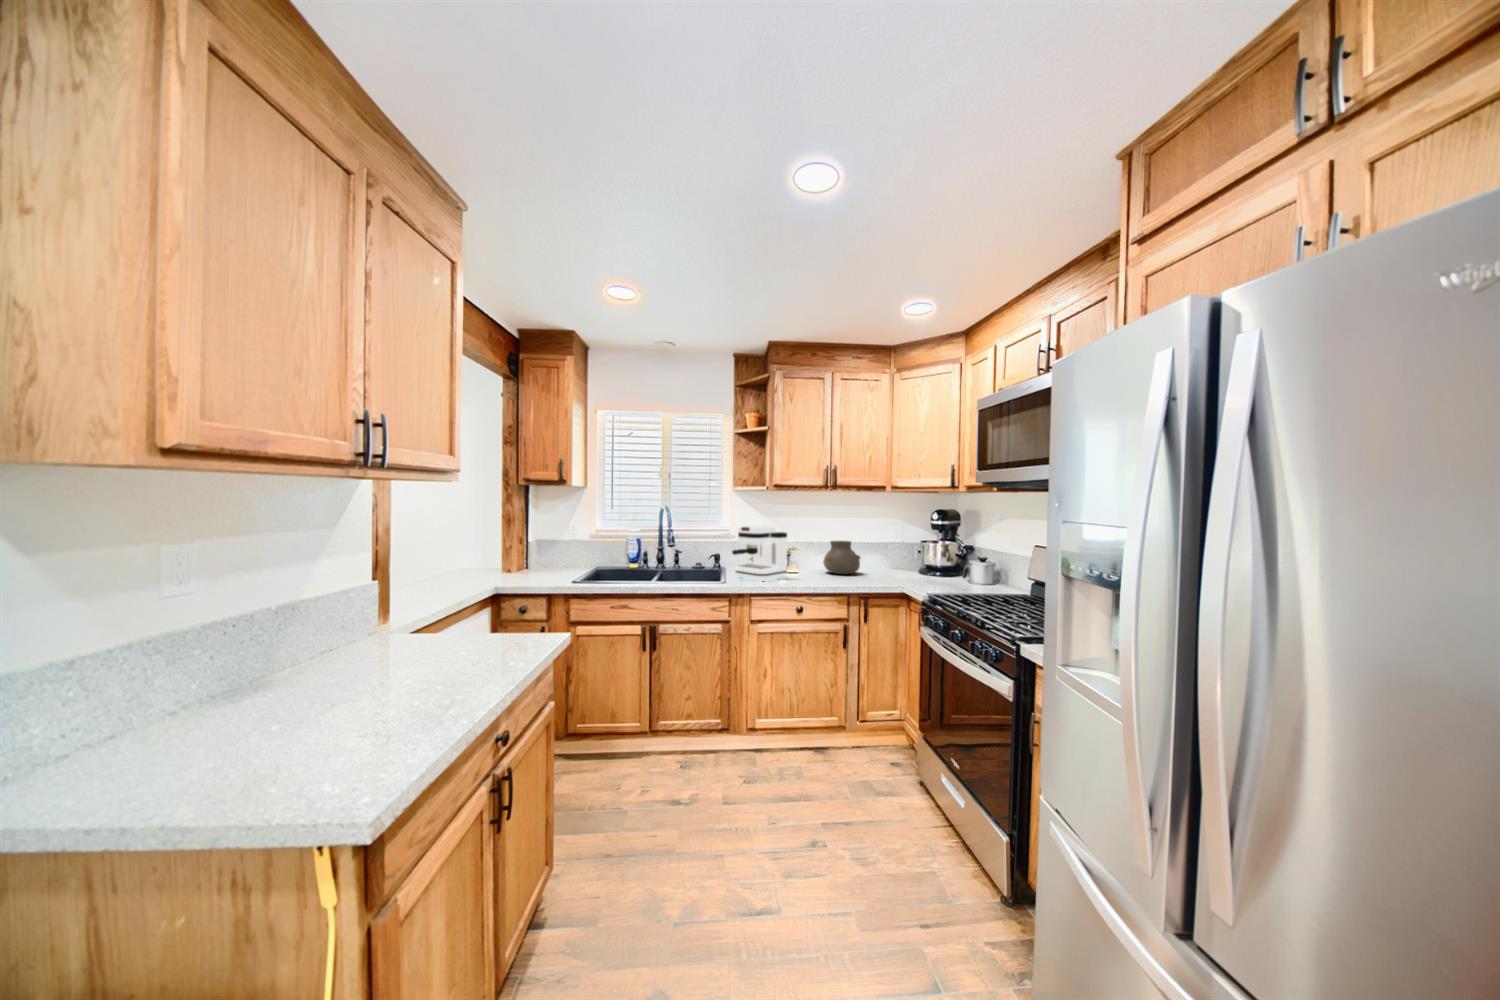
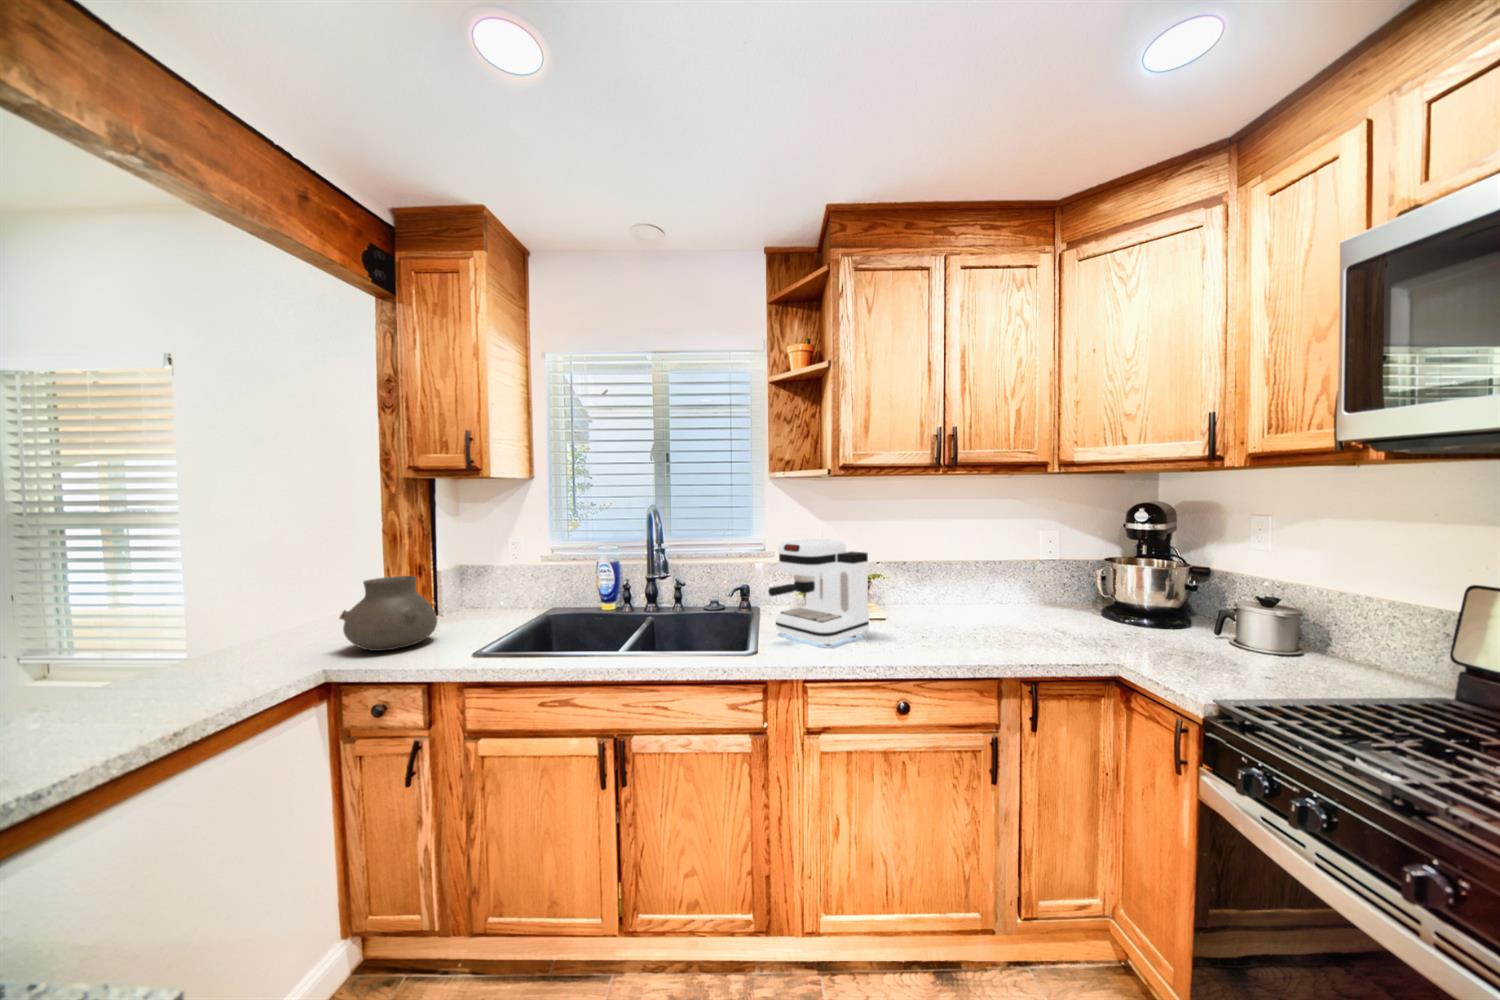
vase: present [824,541,860,574] -> present [340,576,437,651]

